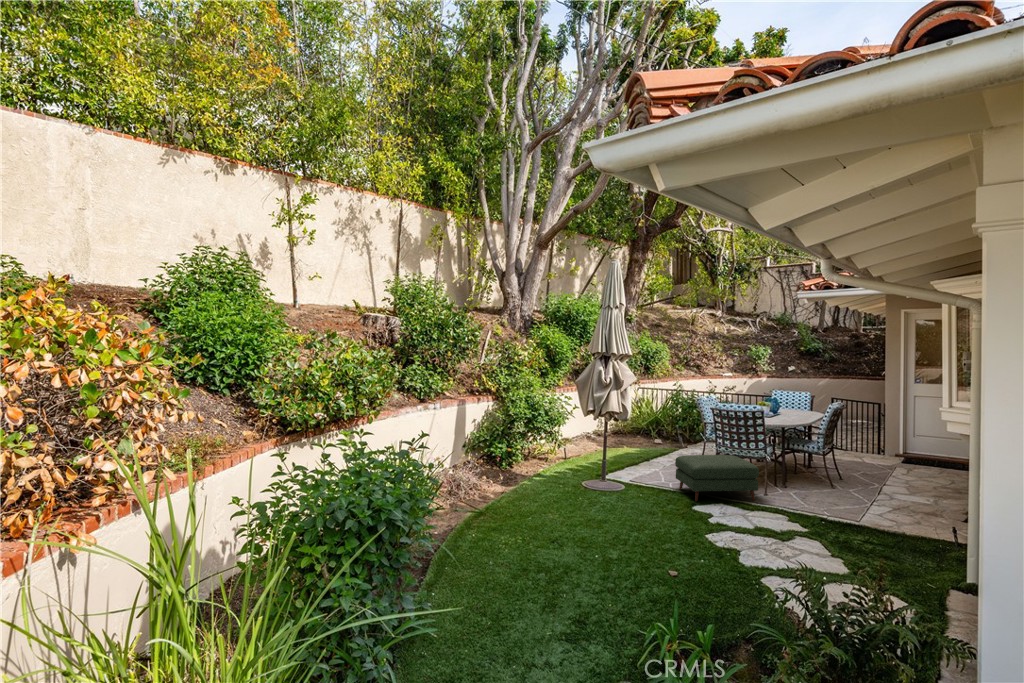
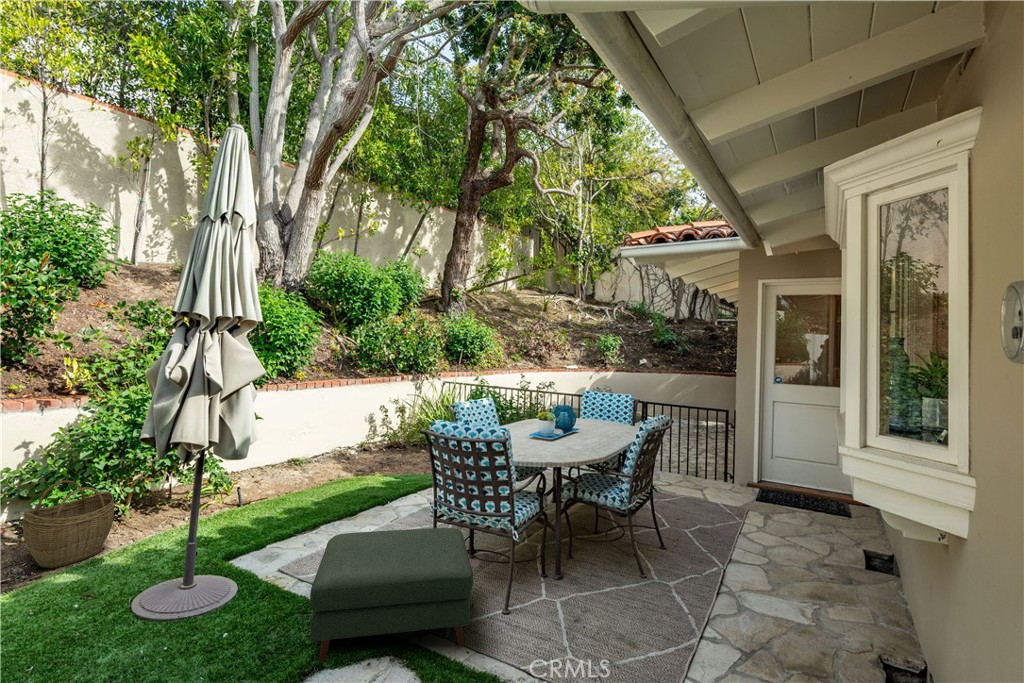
woven basket: none [513,436,543,476] -> present [23,481,114,568]

